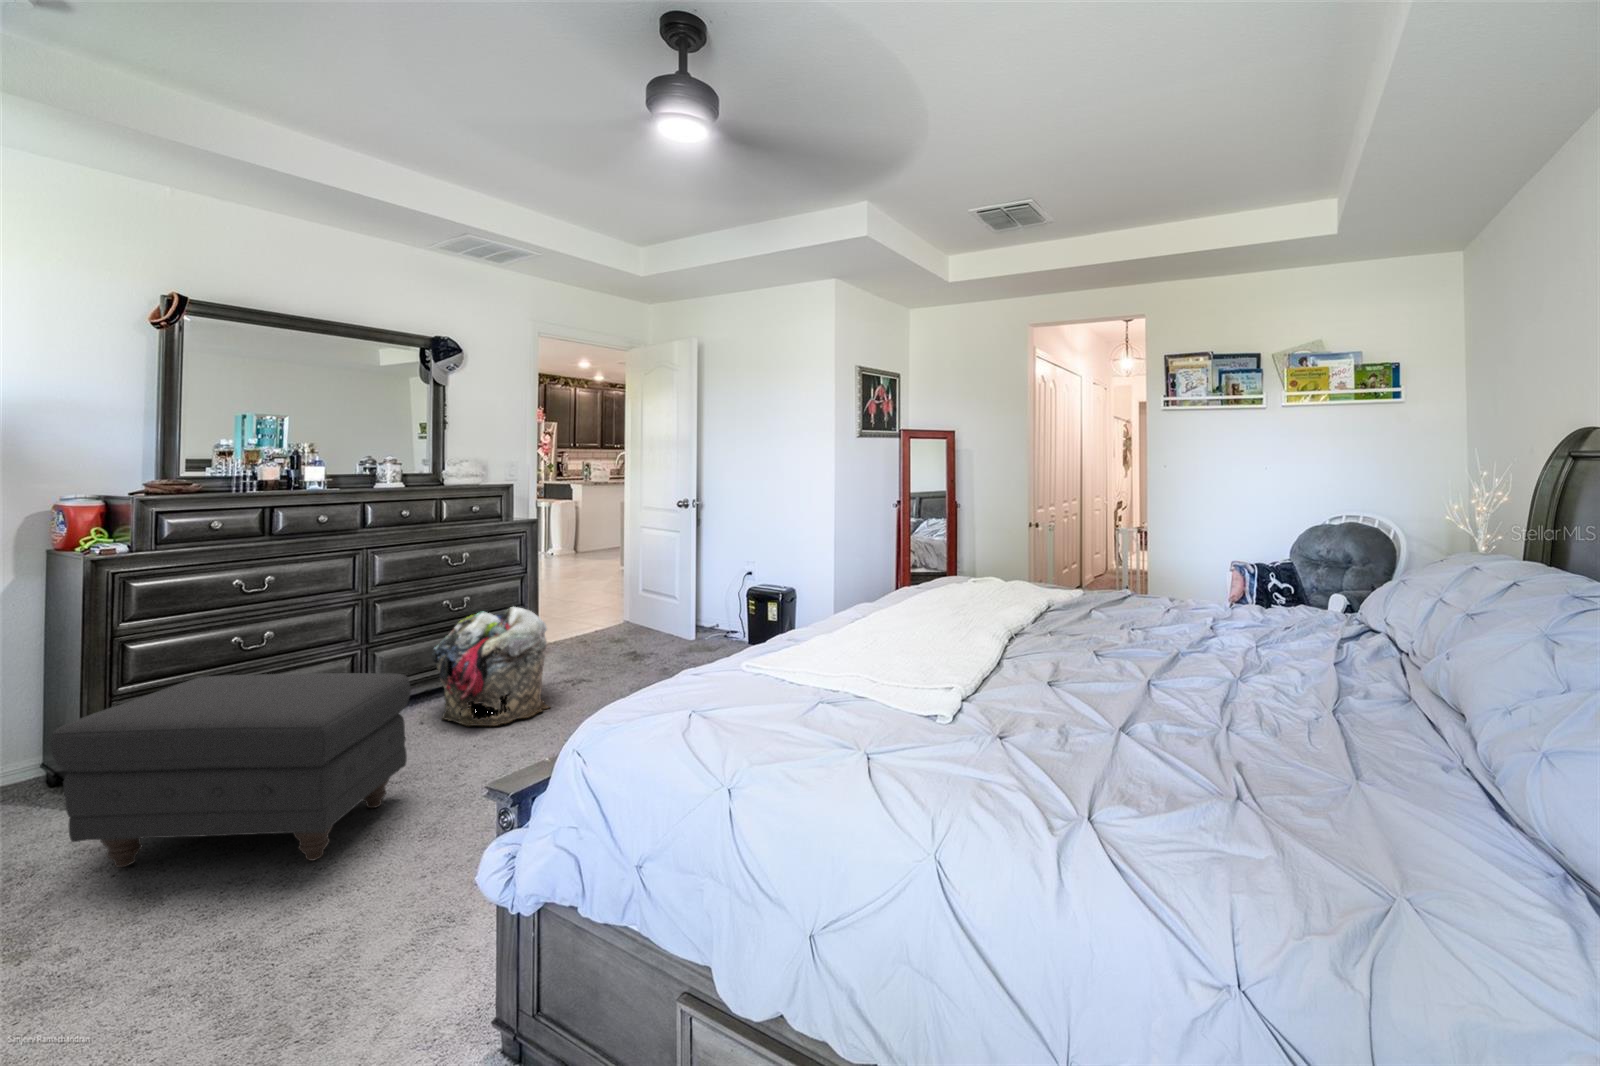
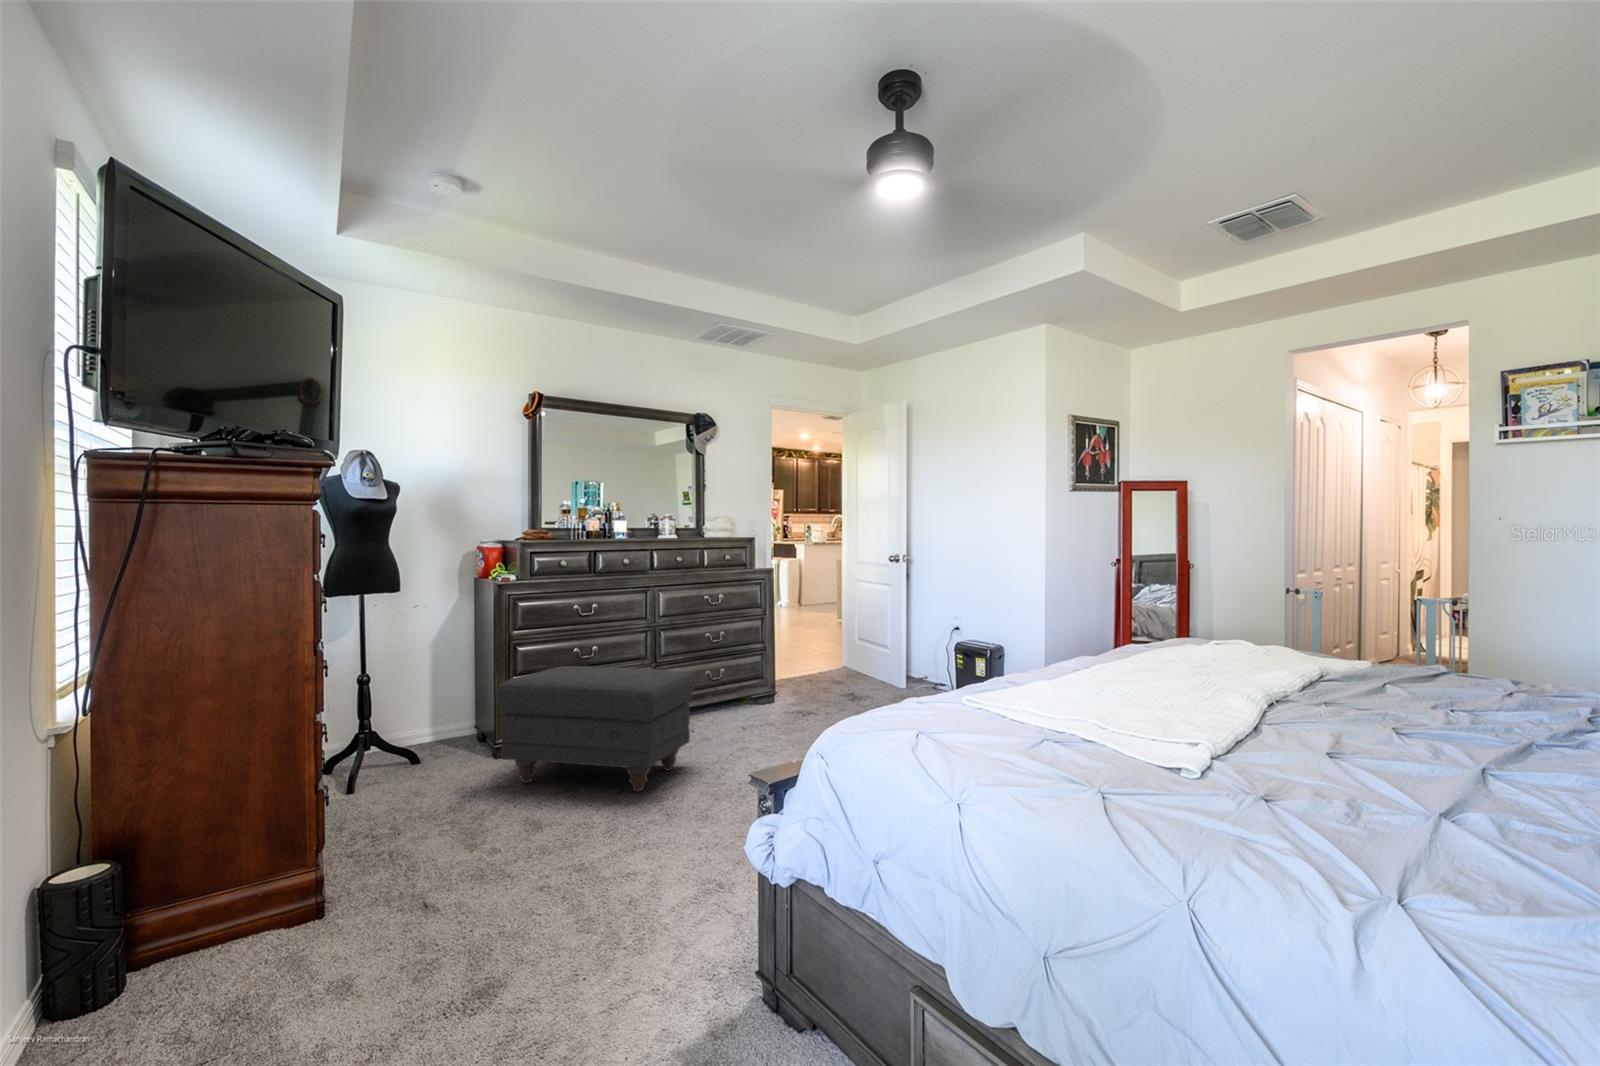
laundry basket: present [432,607,550,726] -> none [697,638,787,732]

